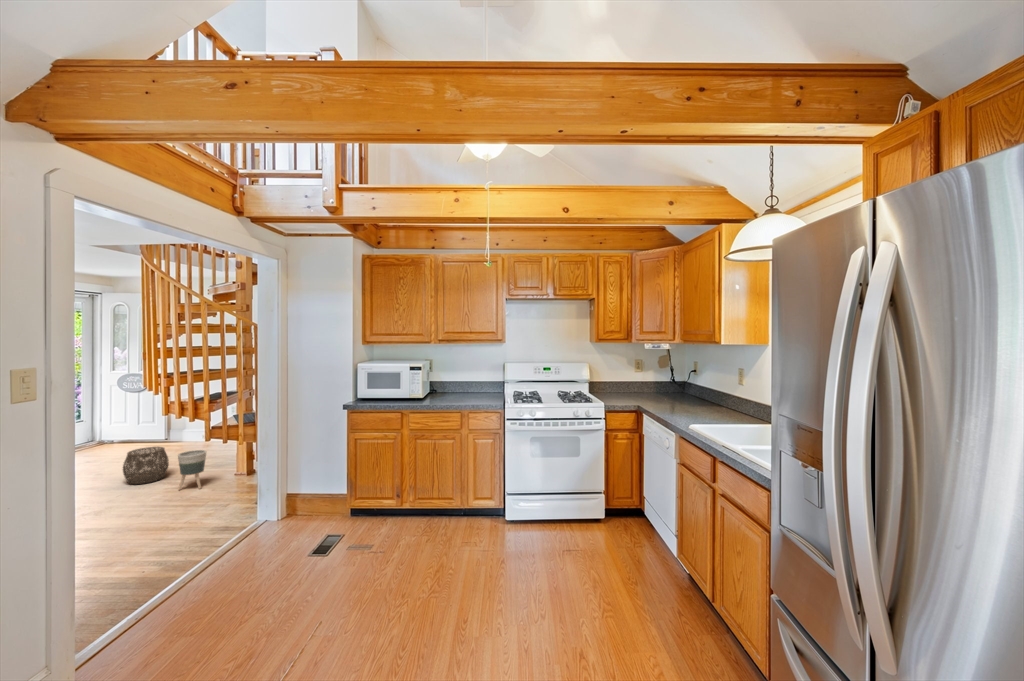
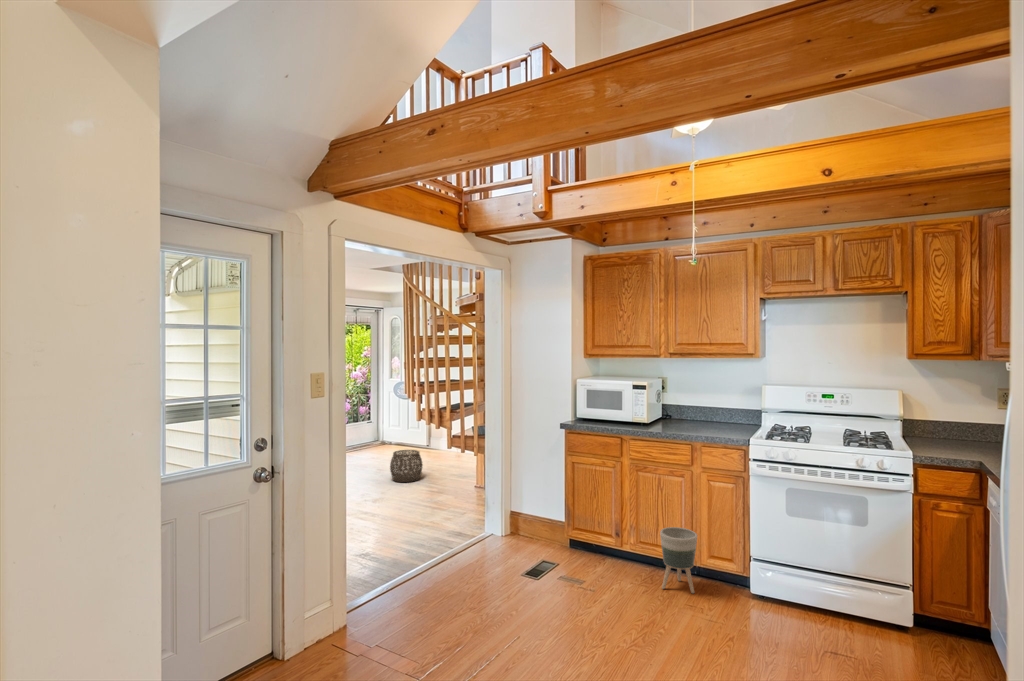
planter: present [178,450,206,490] -> present [660,527,697,593]

